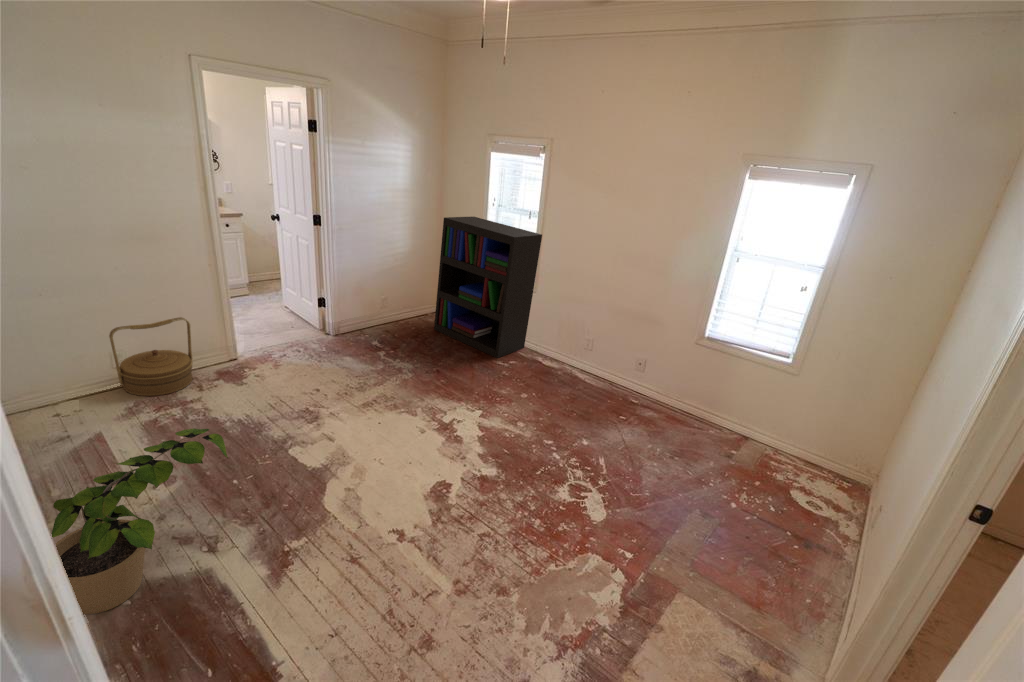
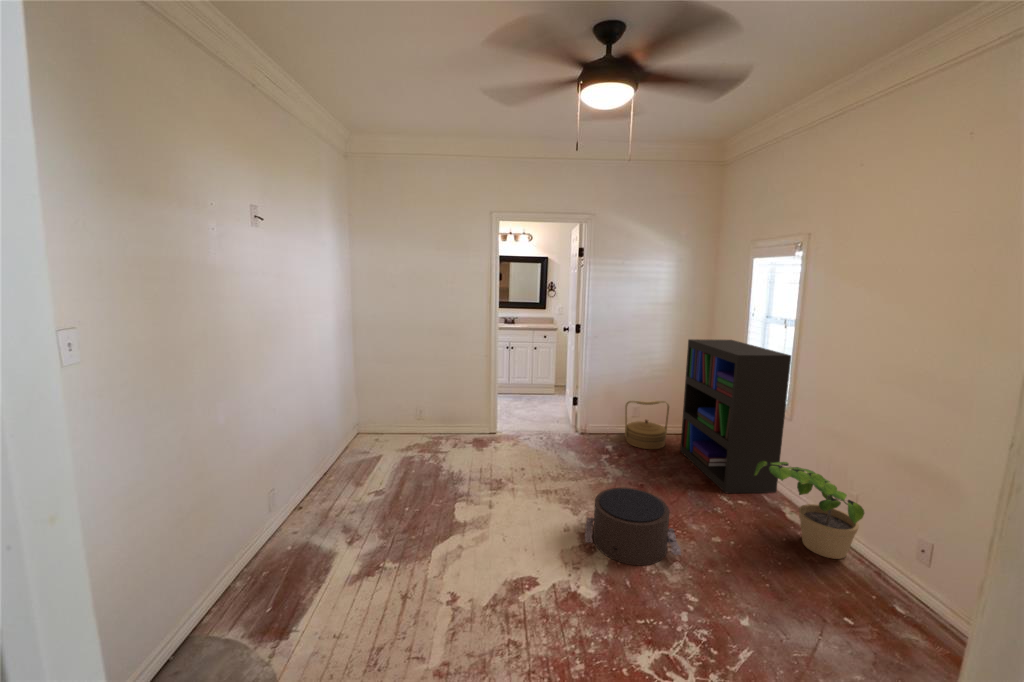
woven basket: present [109,317,193,396] -> present [625,401,669,449]
pouf: none [438,374,526,440] -> present [585,488,681,565]
potted plant: present [51,429,228,614] -> present [754,461,864,559]

